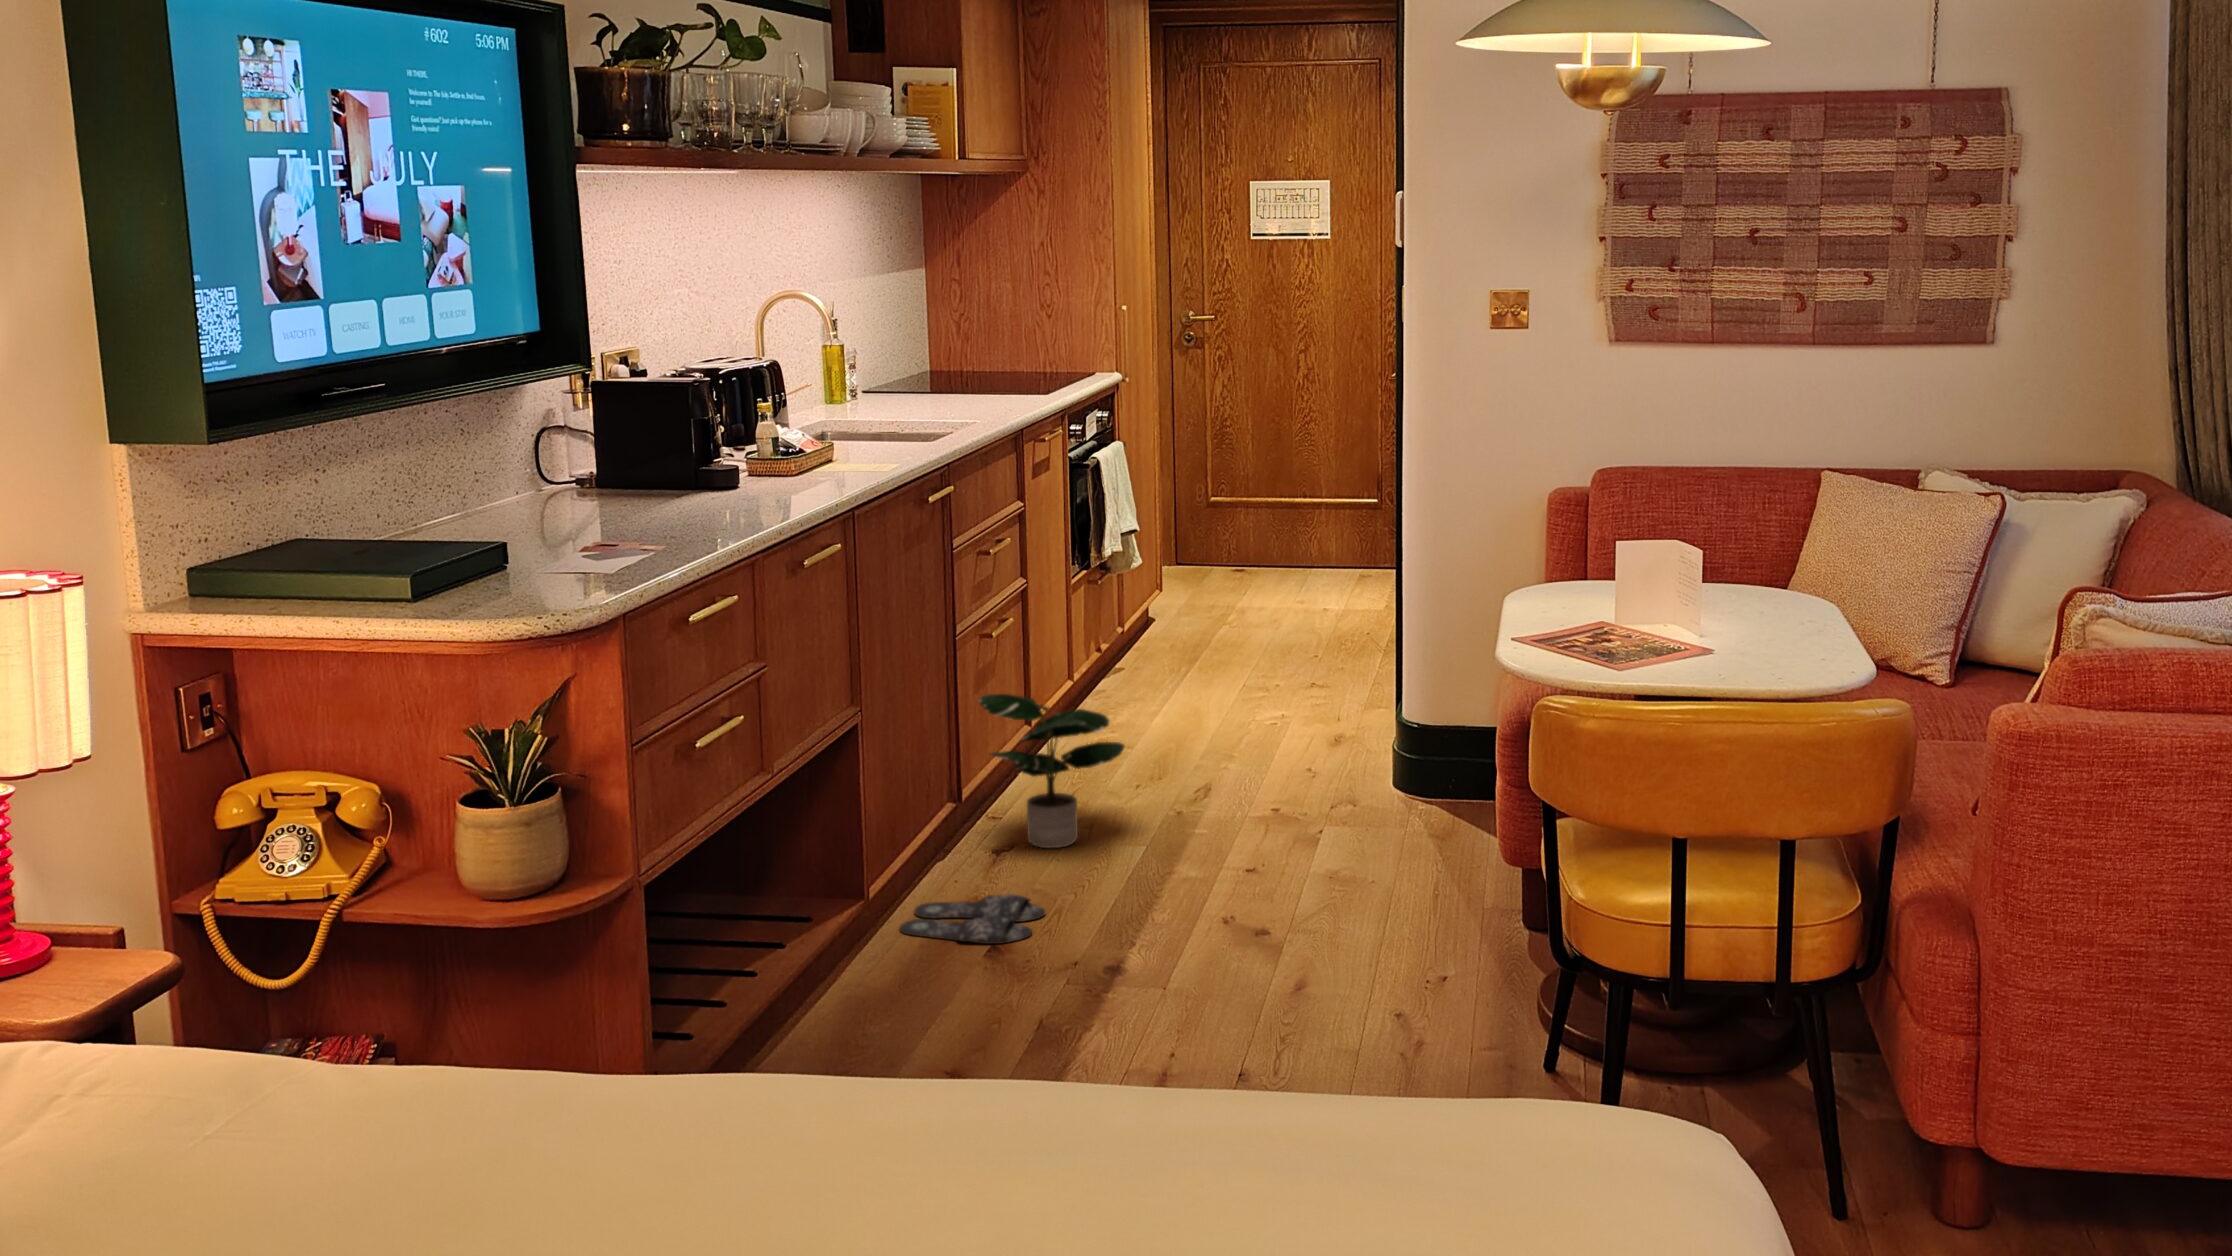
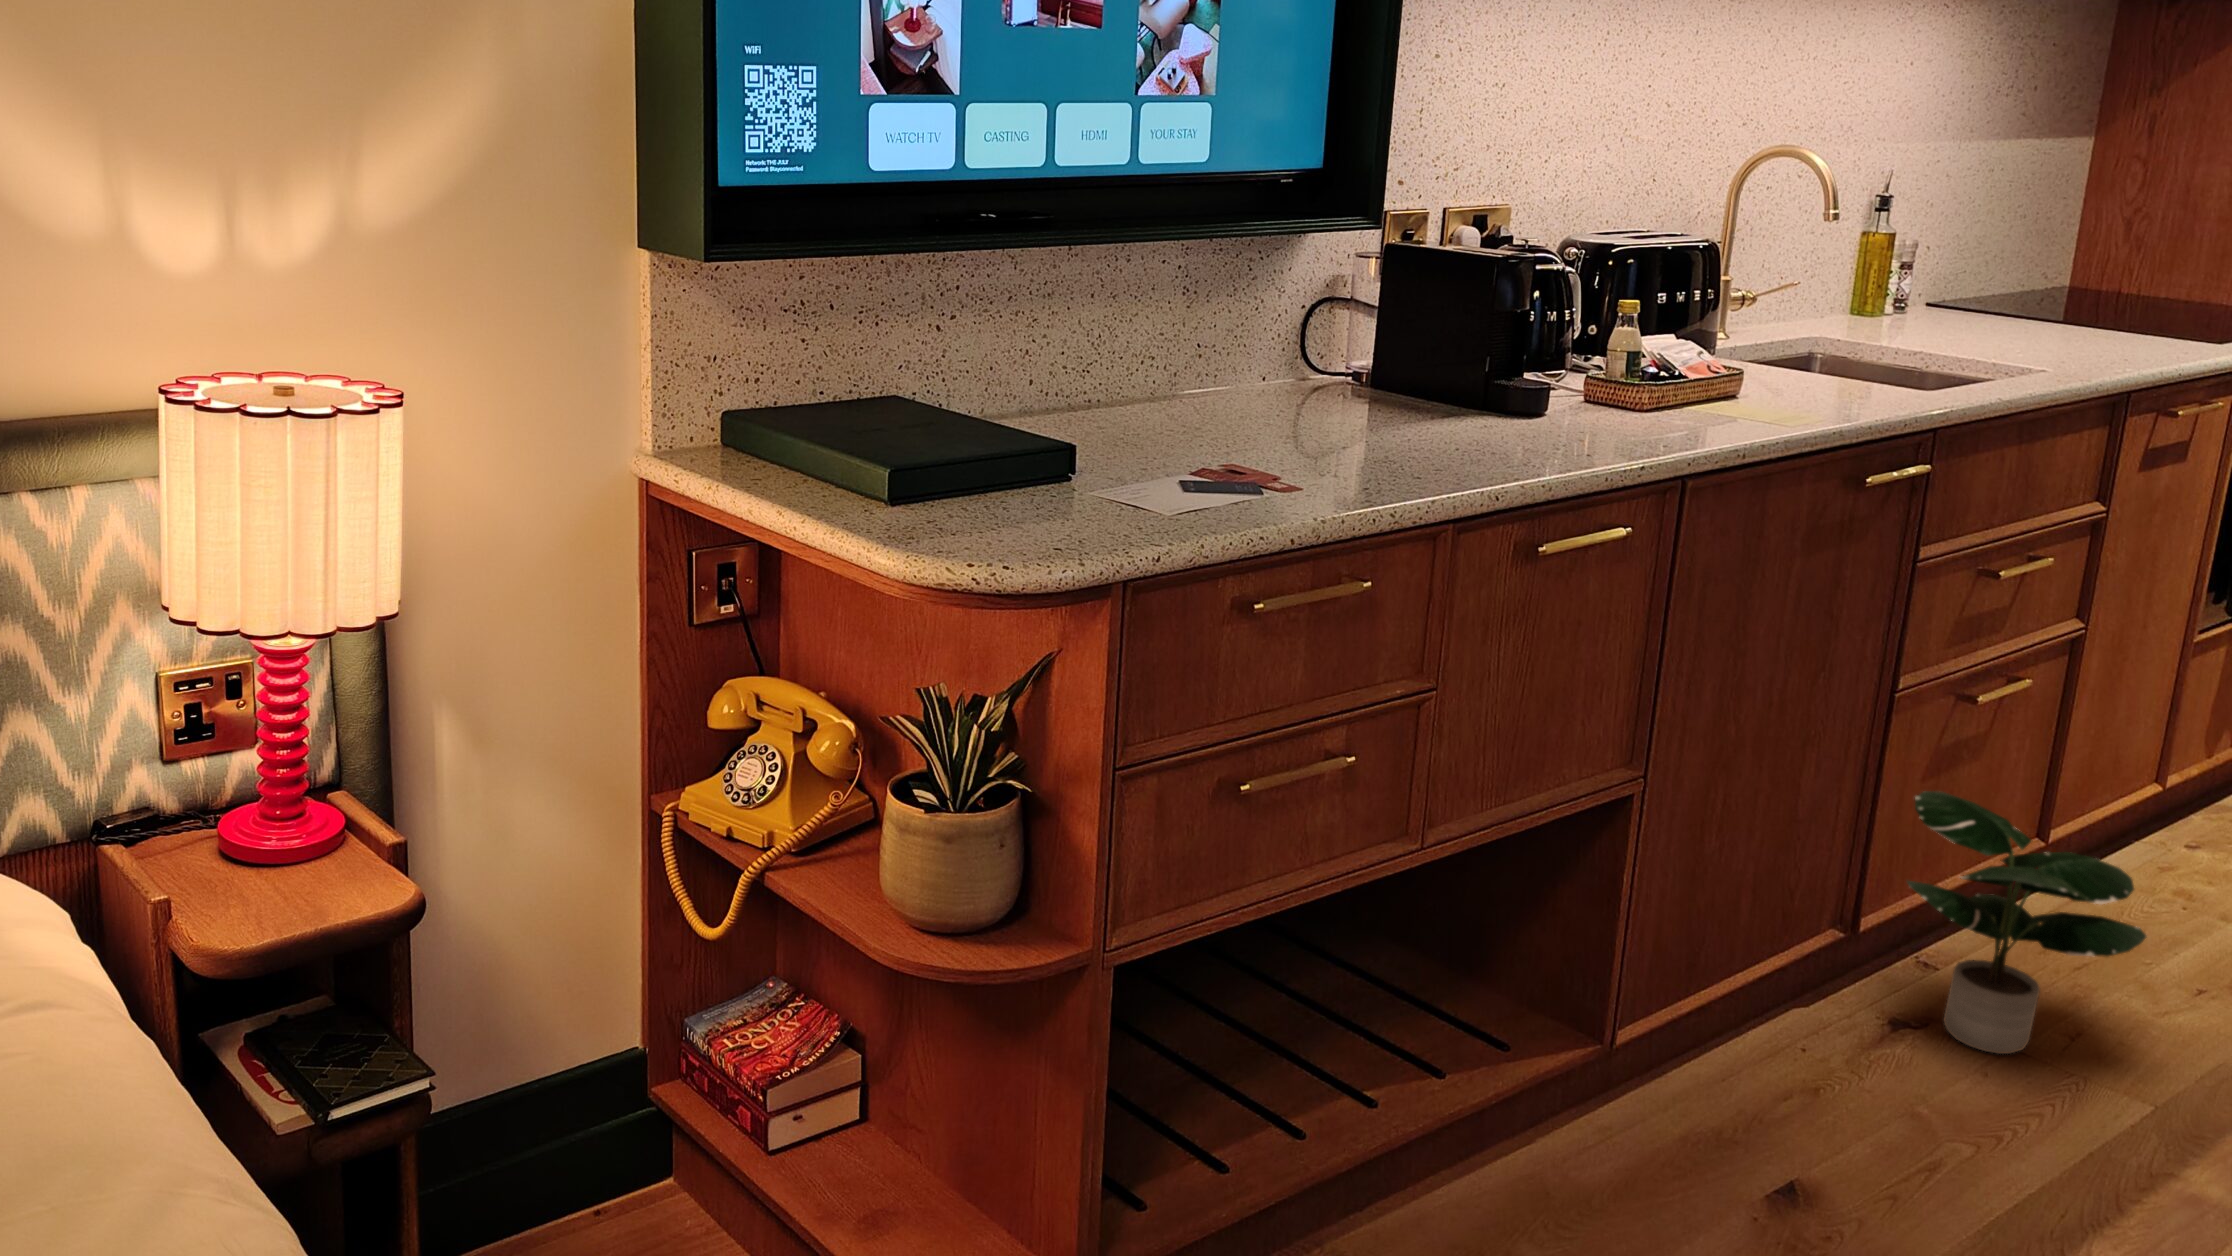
slippers: present [900,894,1045,944] -> none [1658,1067,1893,1193]

